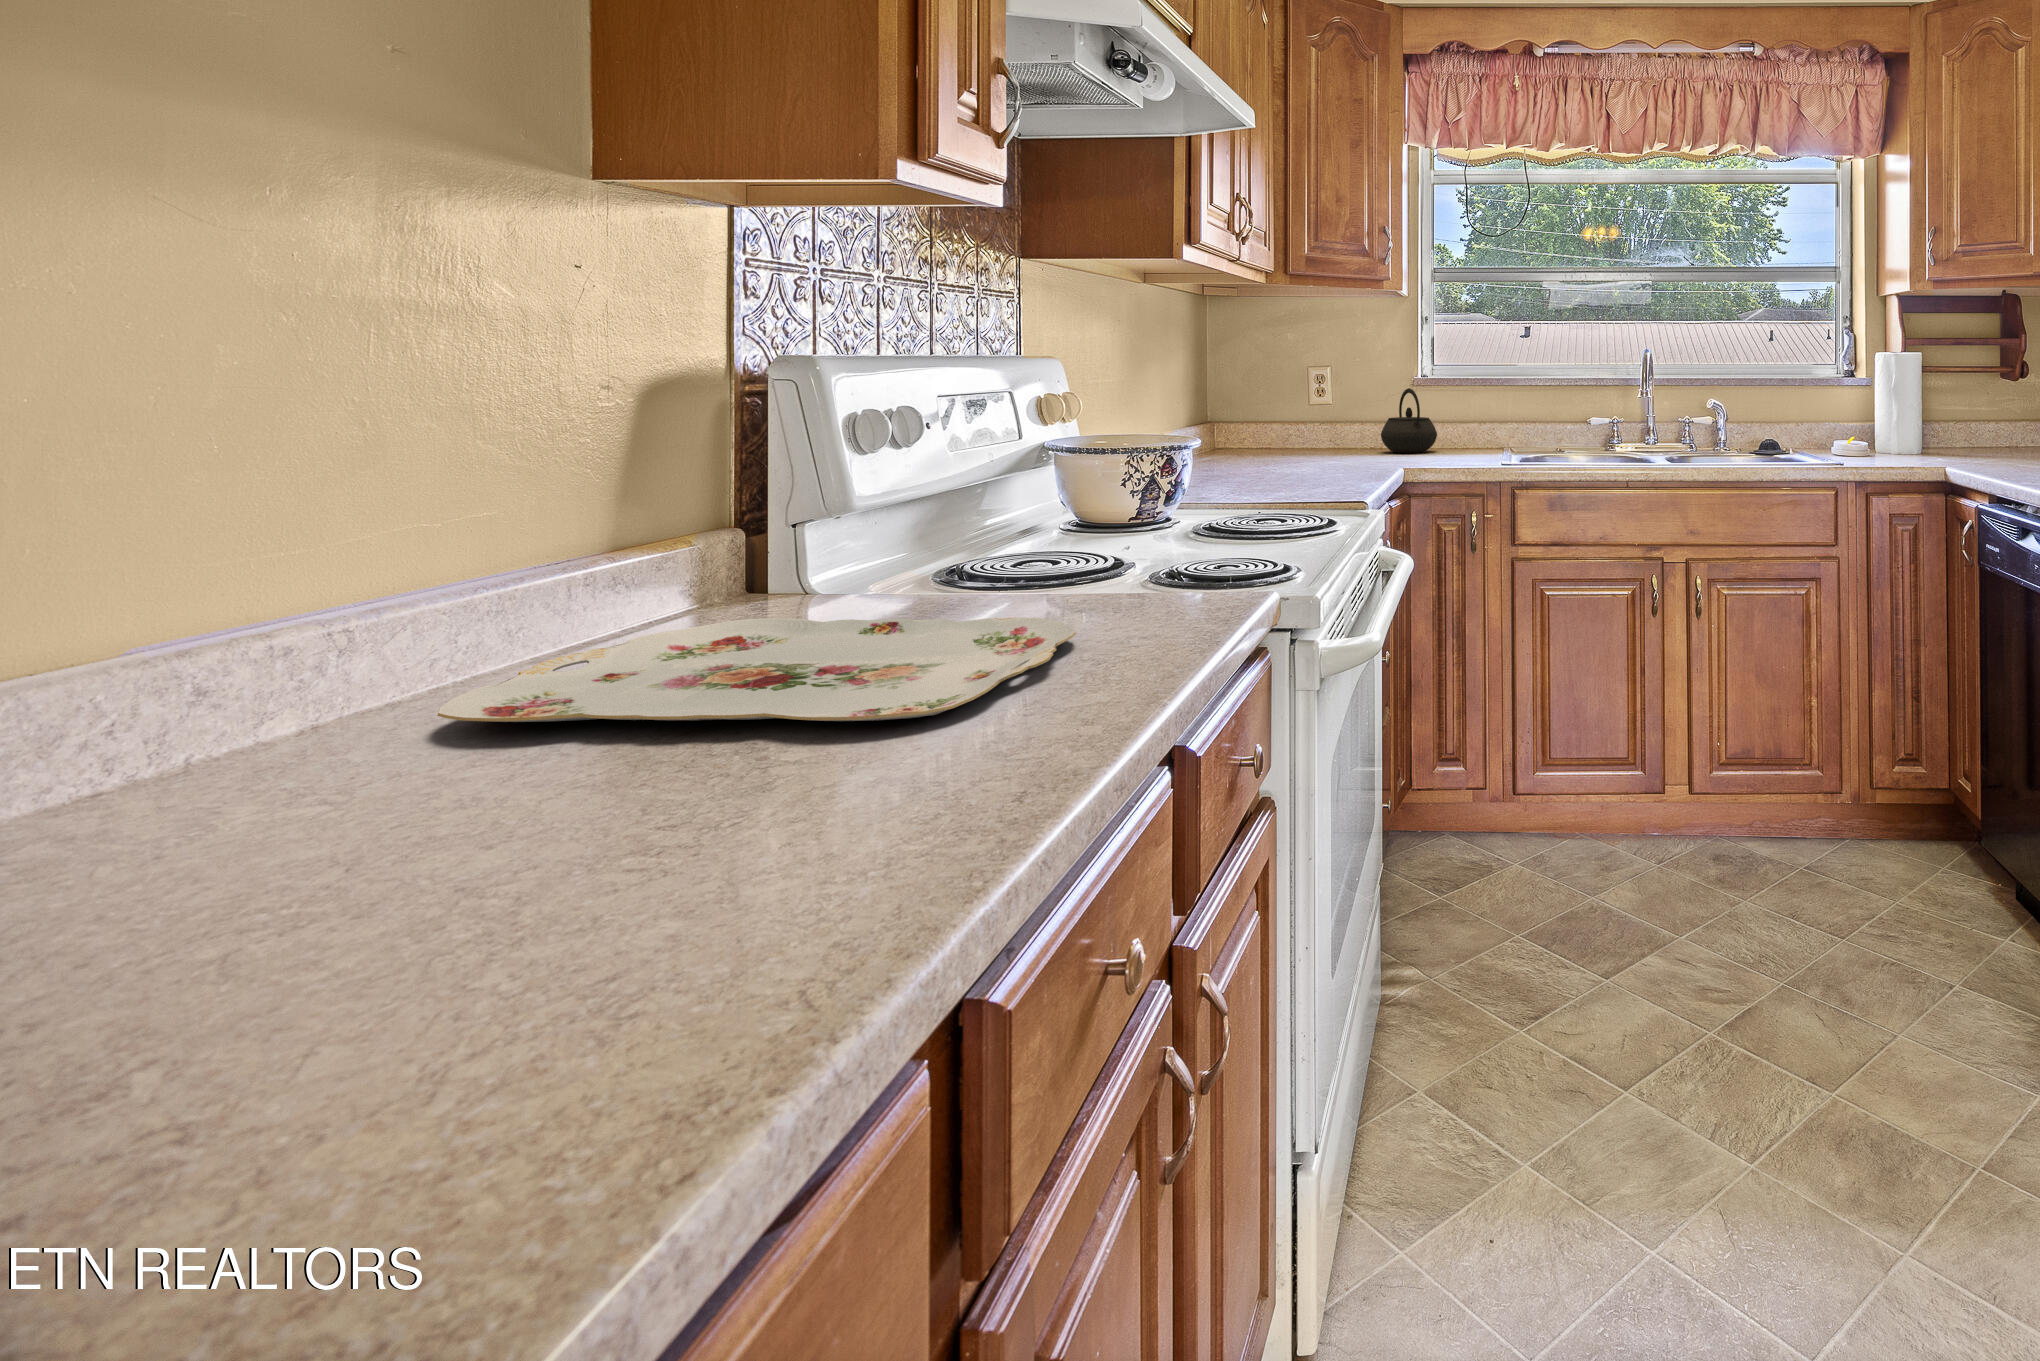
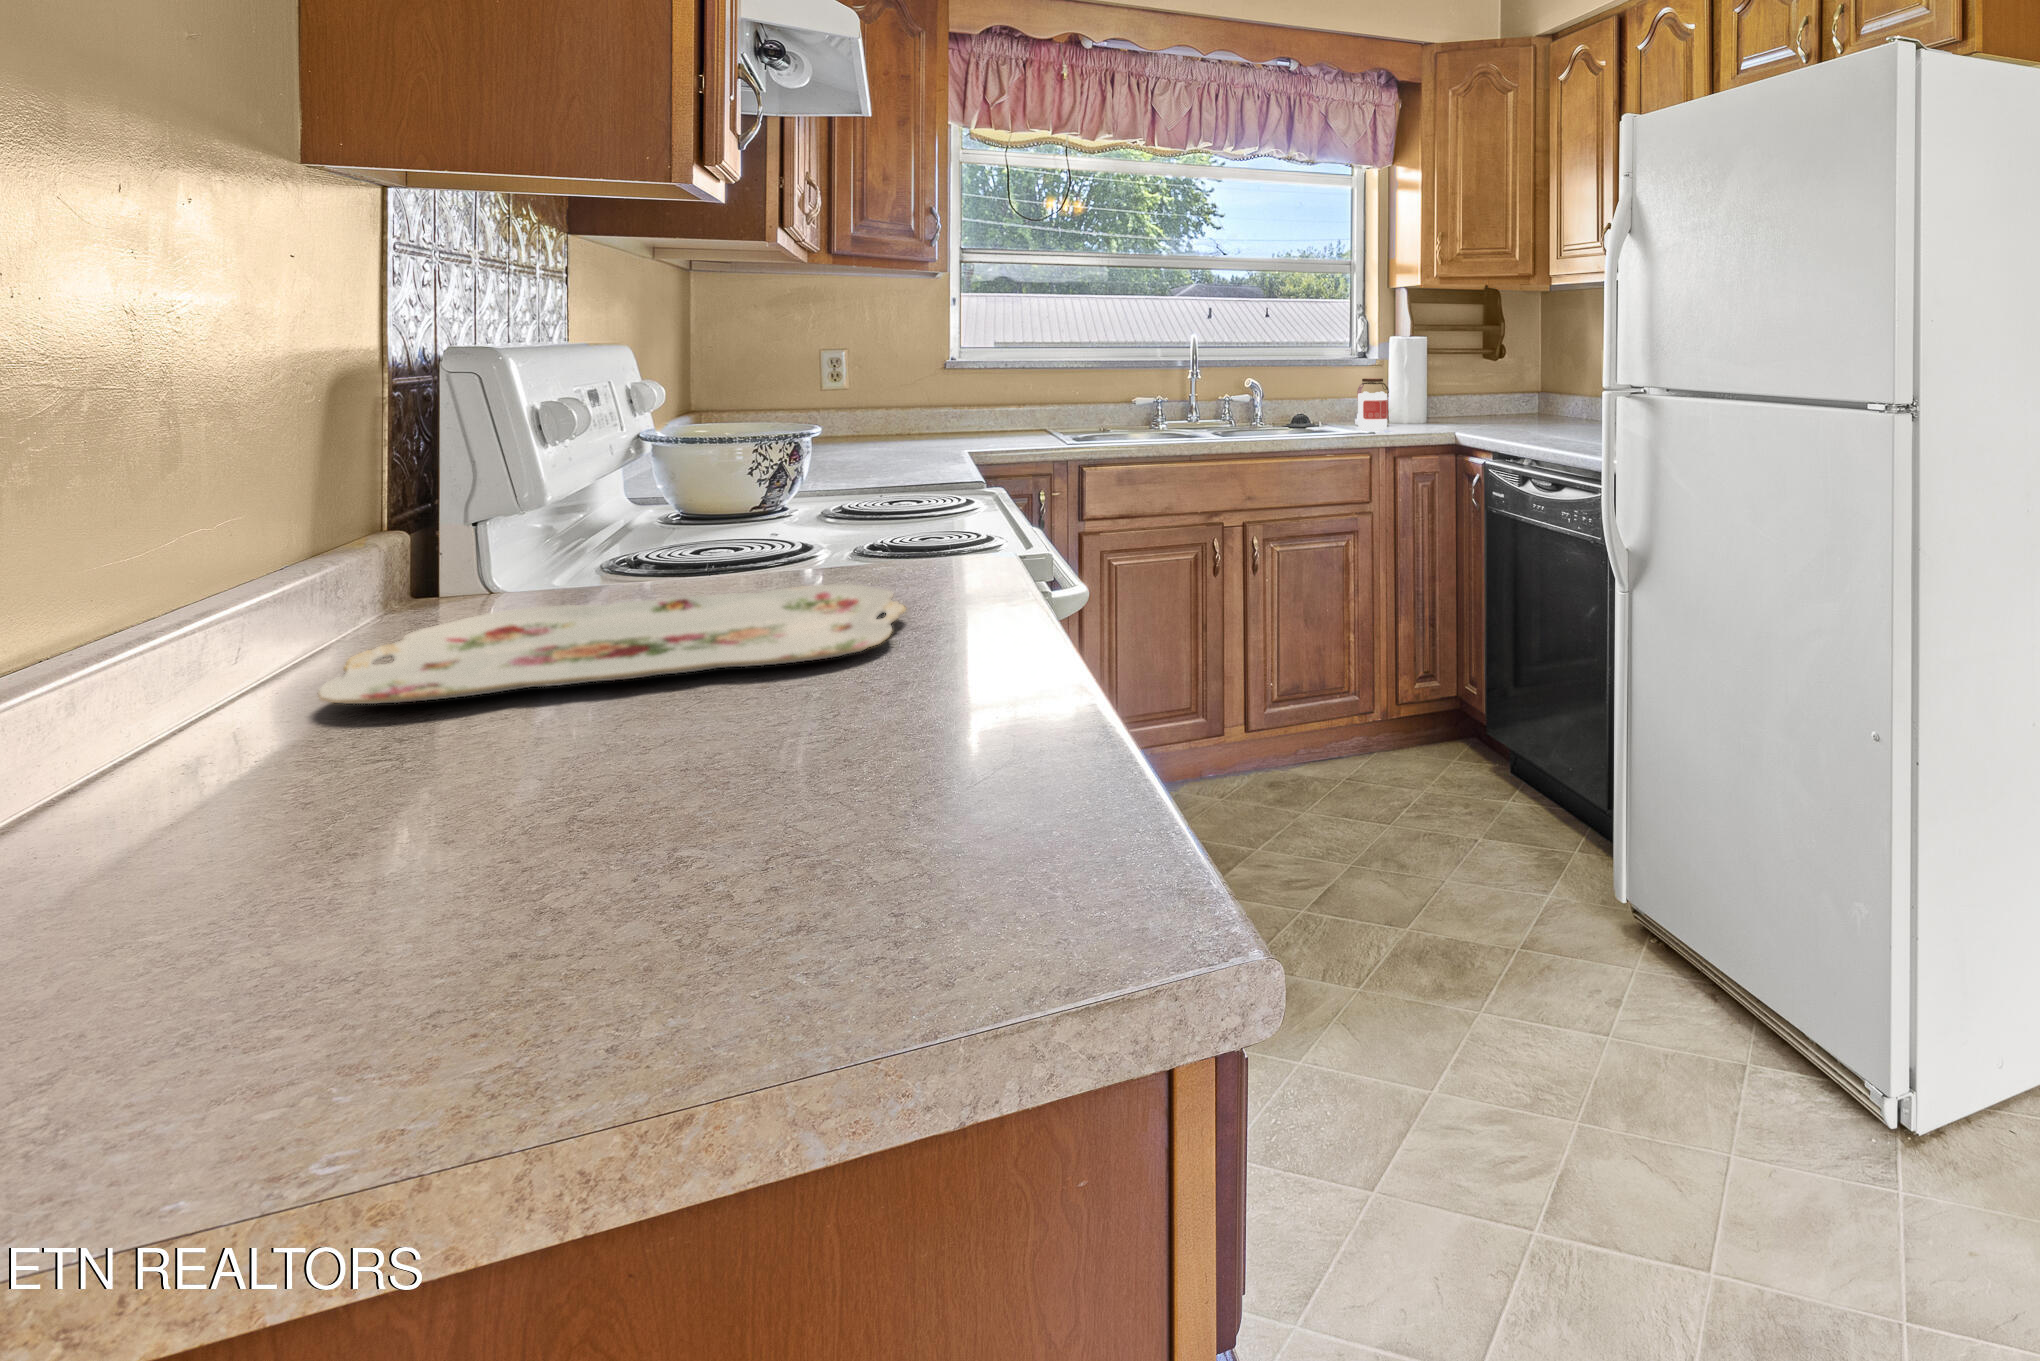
kettle: present [1381,388,1437,453] -> none [917,370,979,435]
jar: none [1822,400,1861,463] -> present [1357,378,1389,432]

